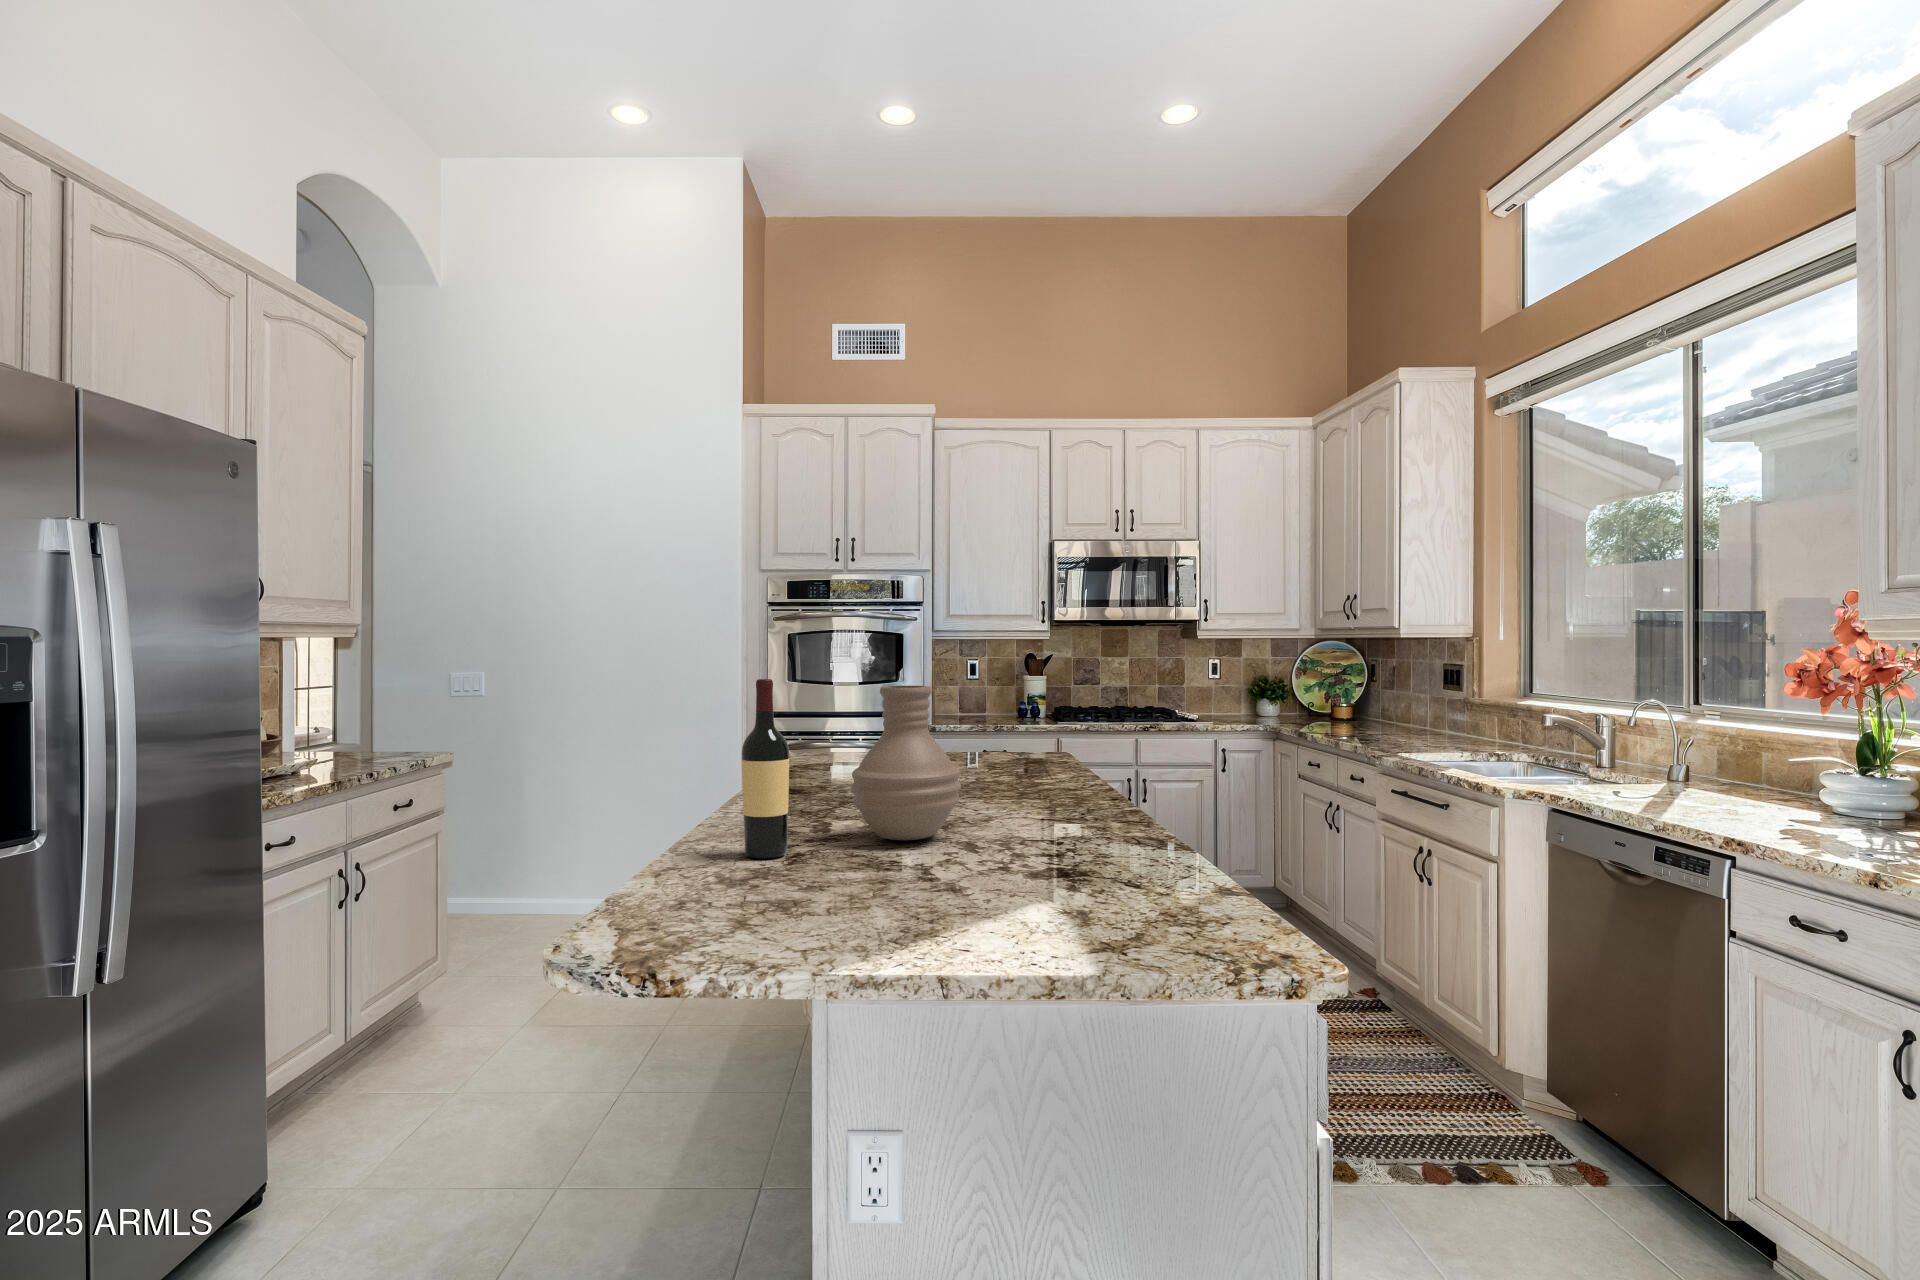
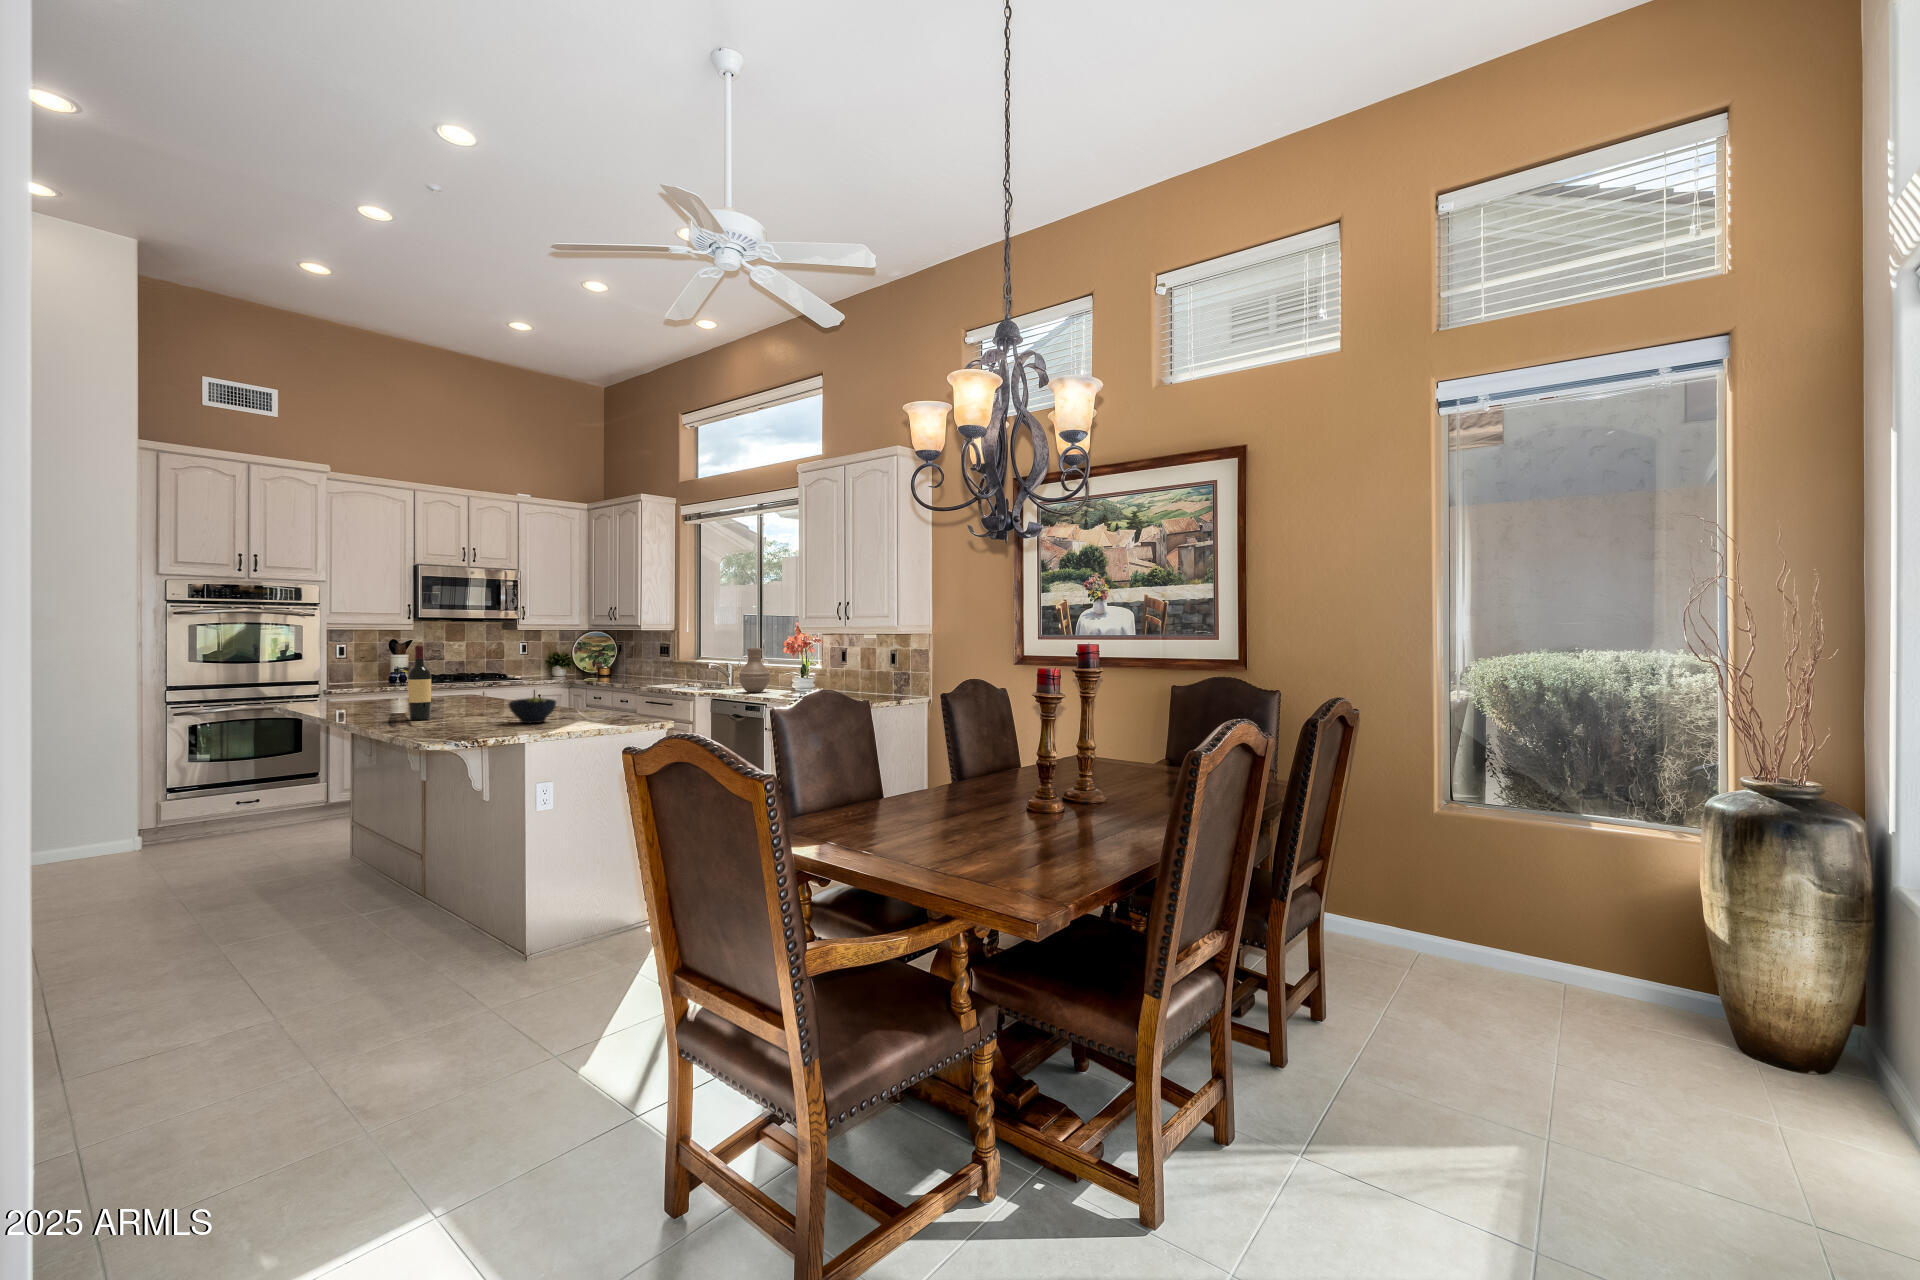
vase: present [851,686,961,840] -> present [738,648,770,692]
bowl: none [851,845,984,938] -> present [509,697,556,723]

